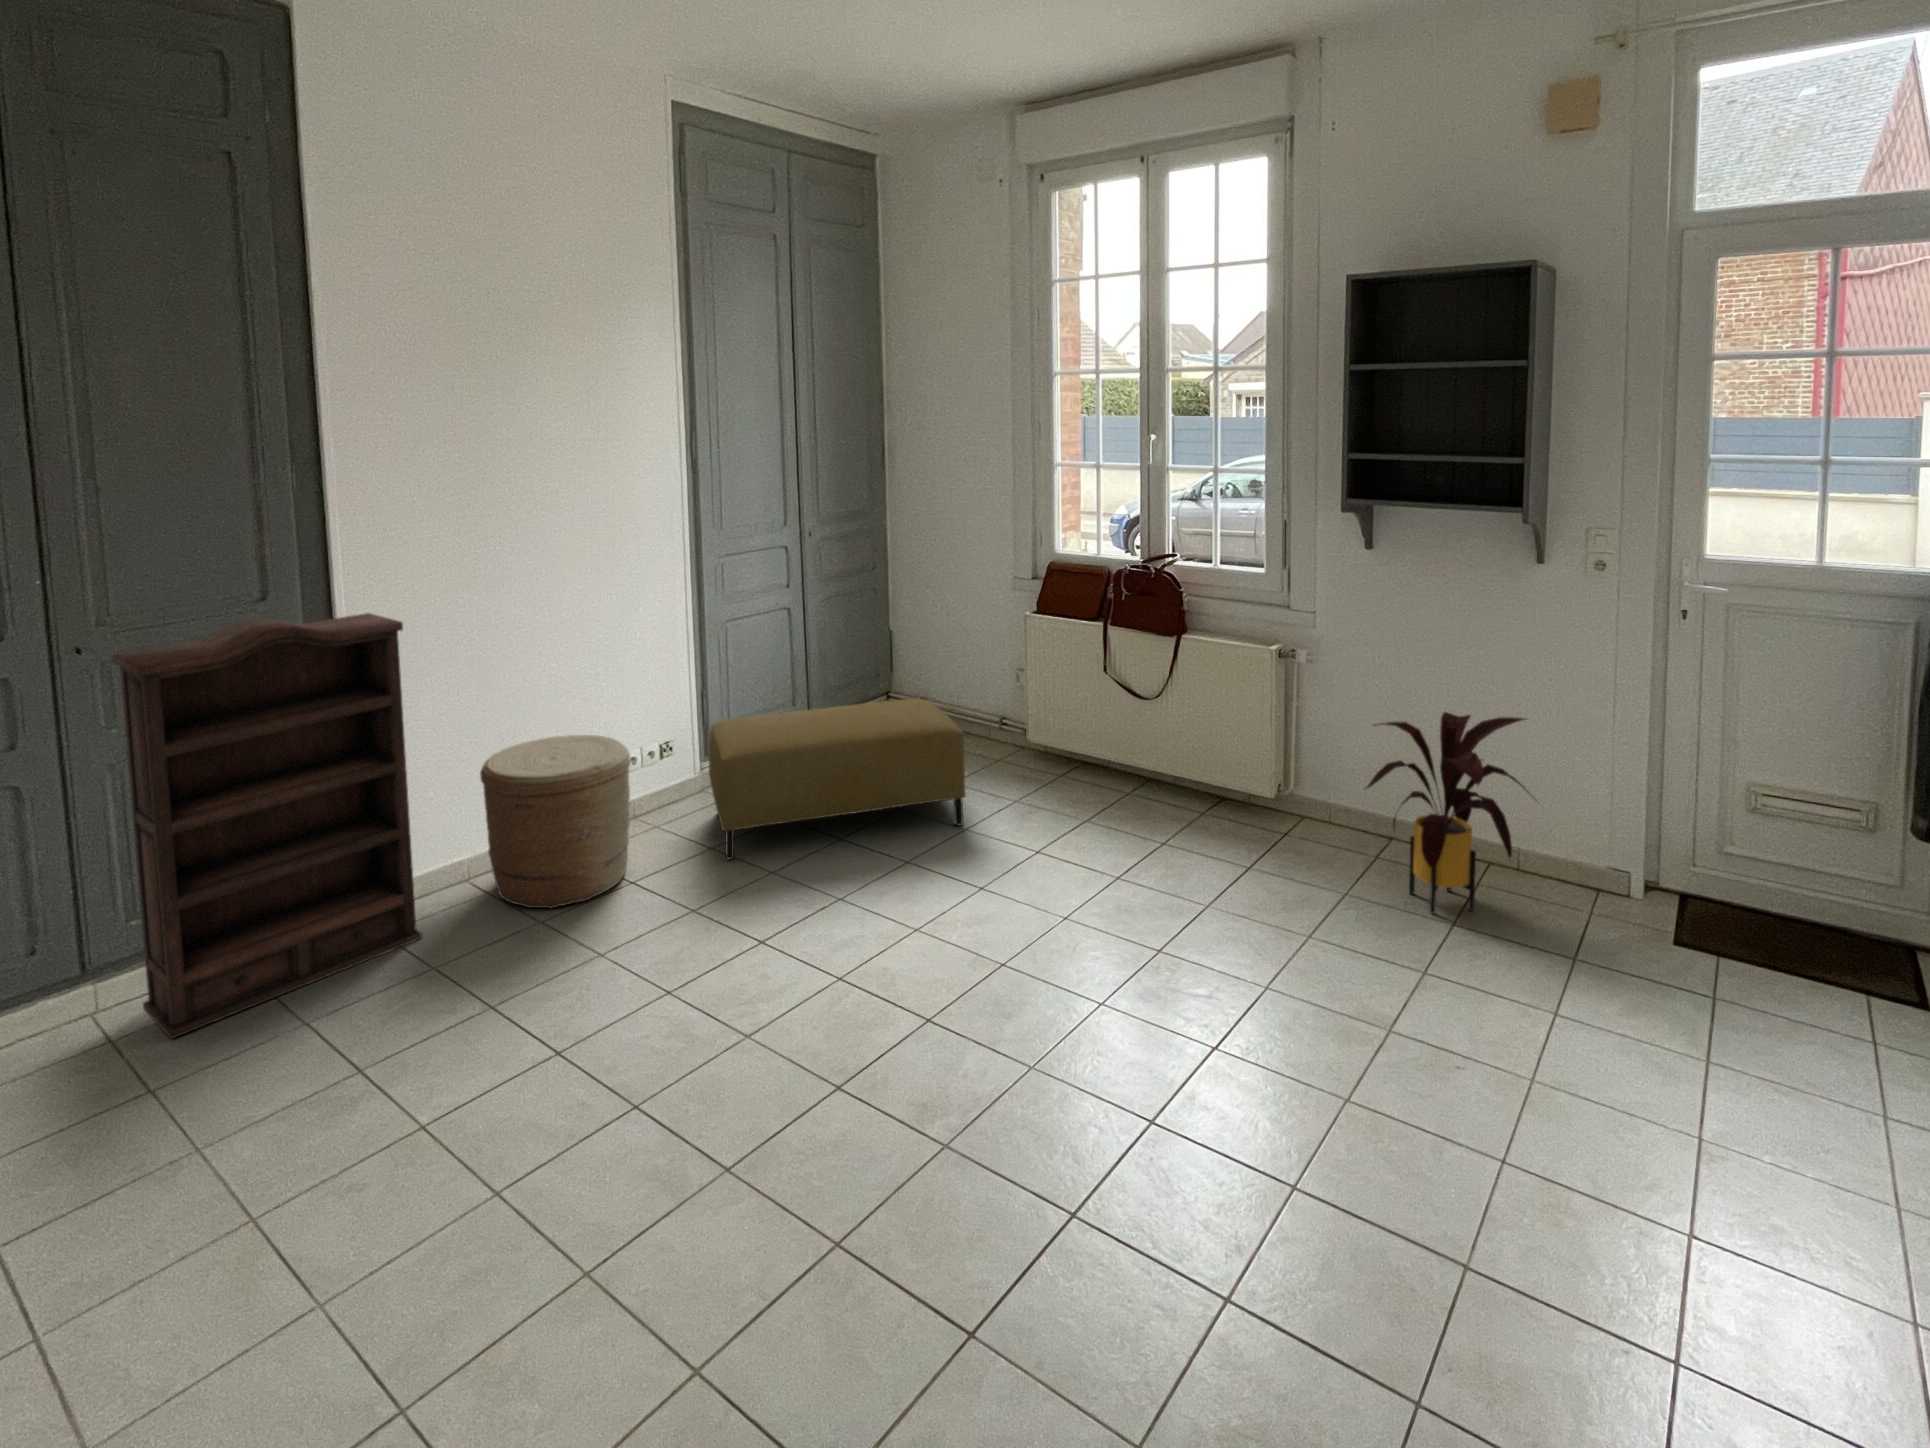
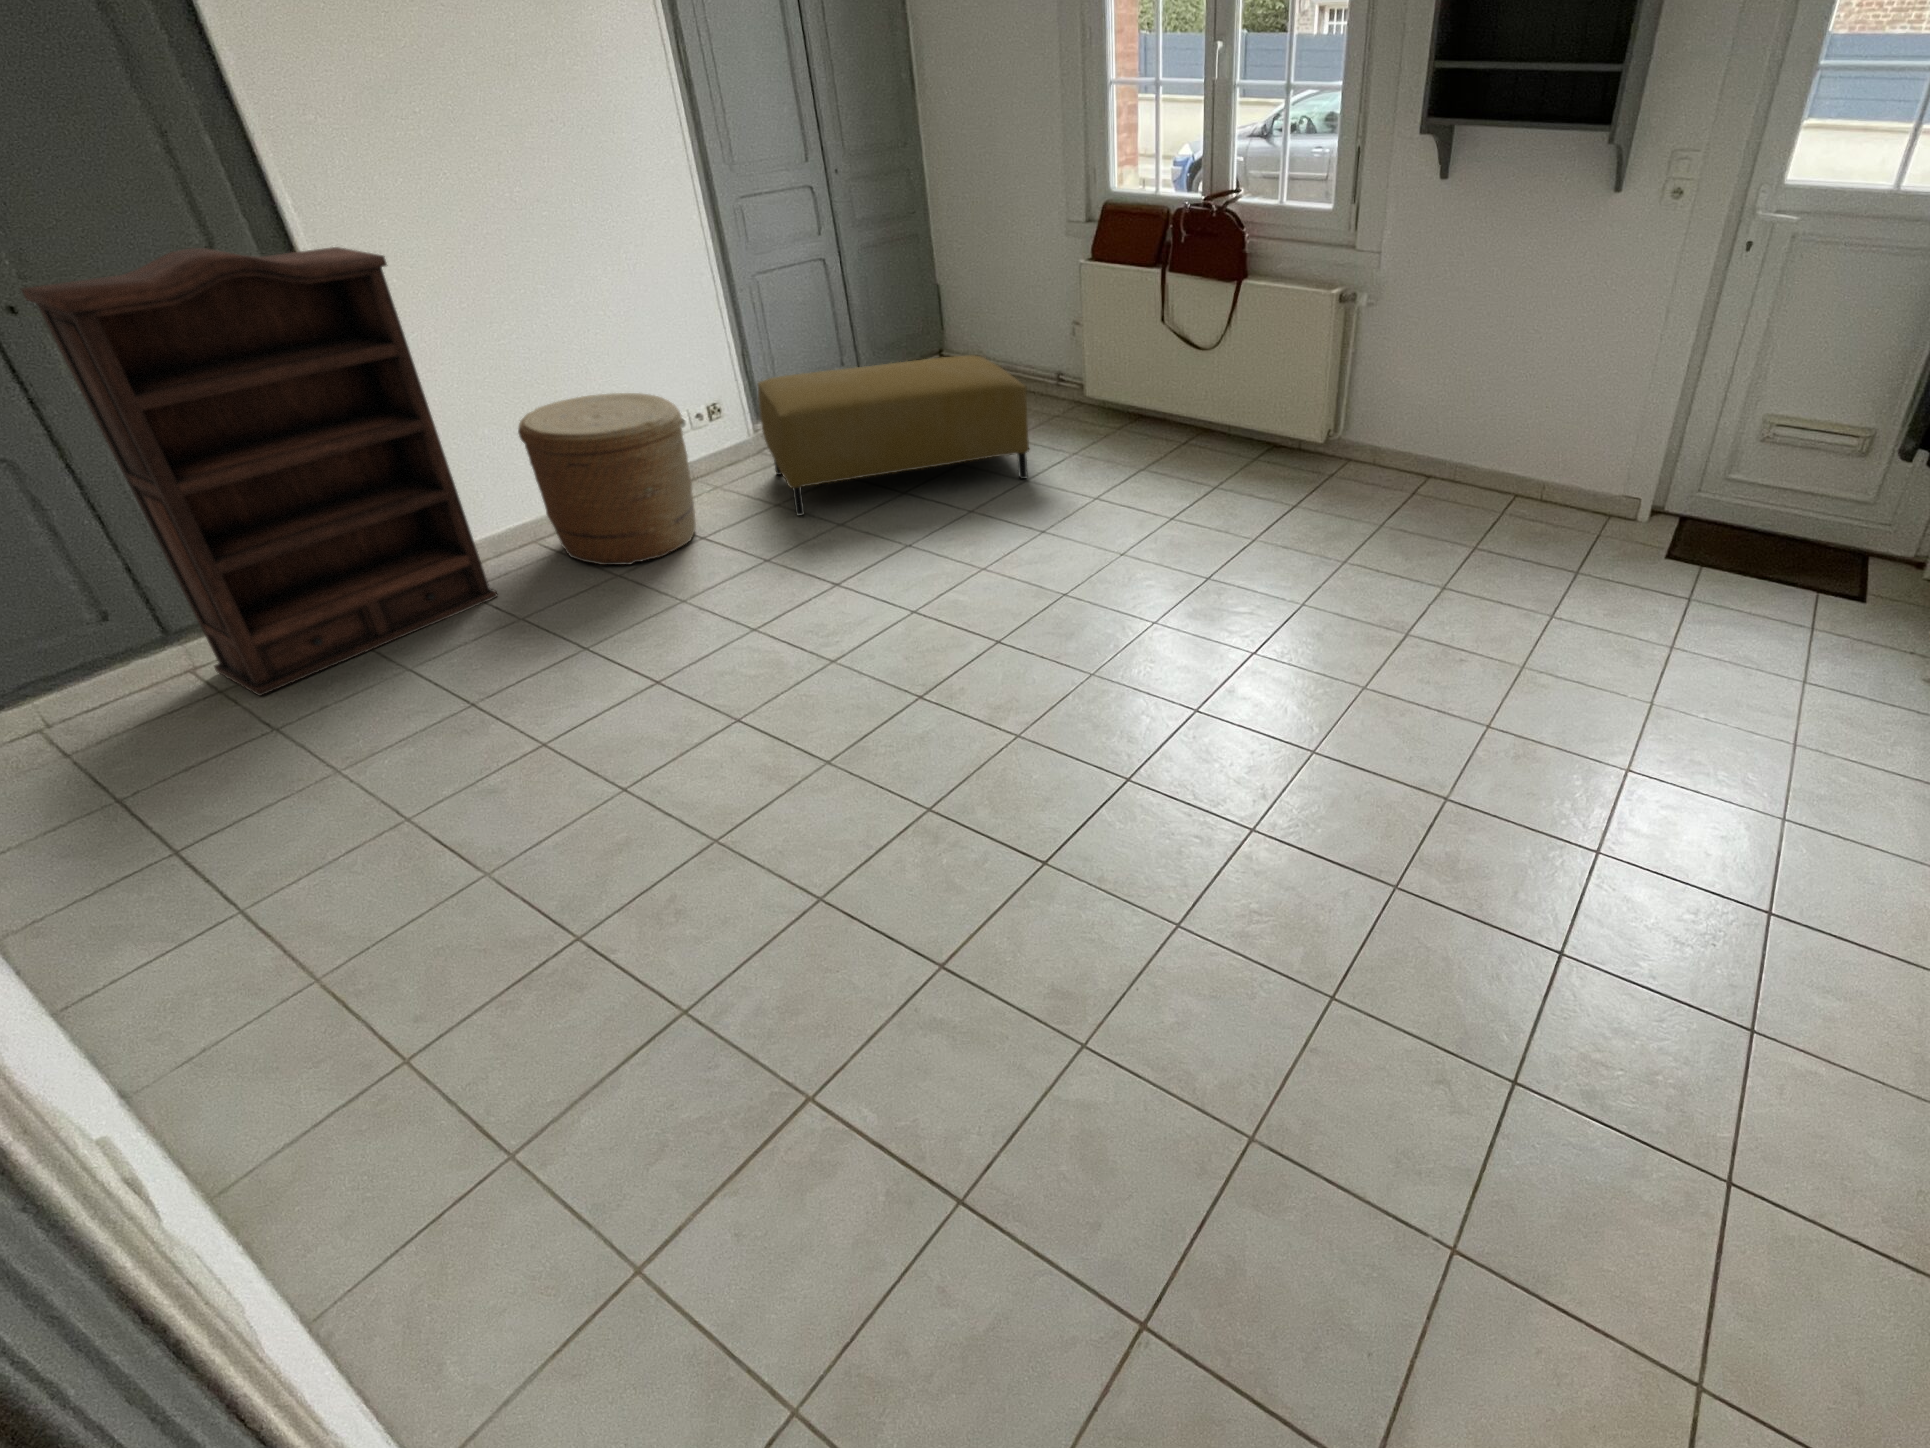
house plant: present [1366,712,1529,913] -> none [1421,356,1581,540]

